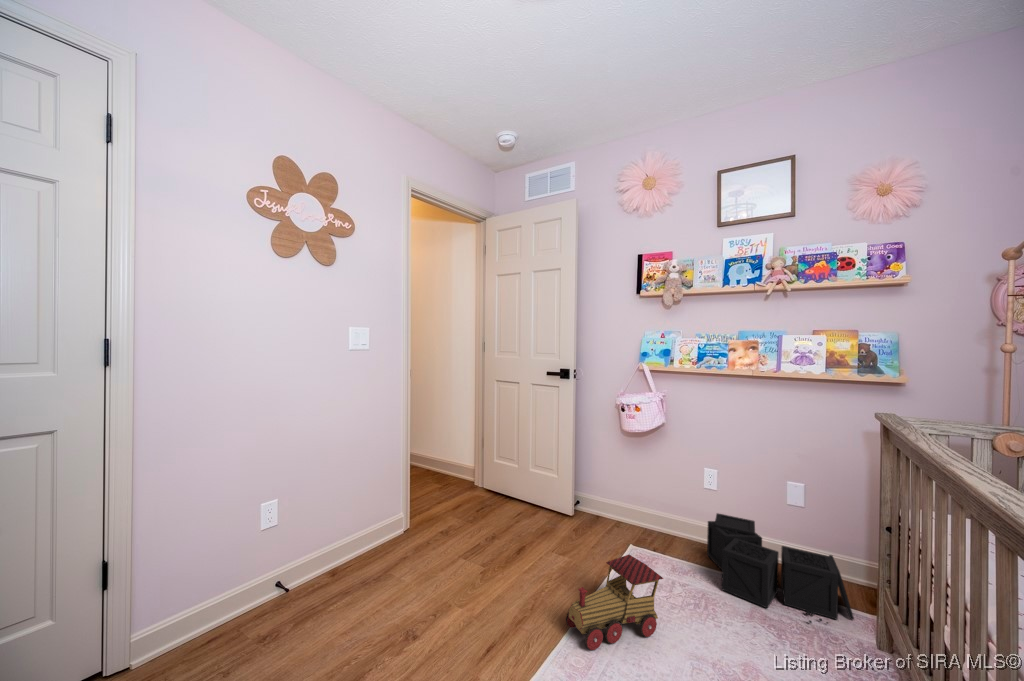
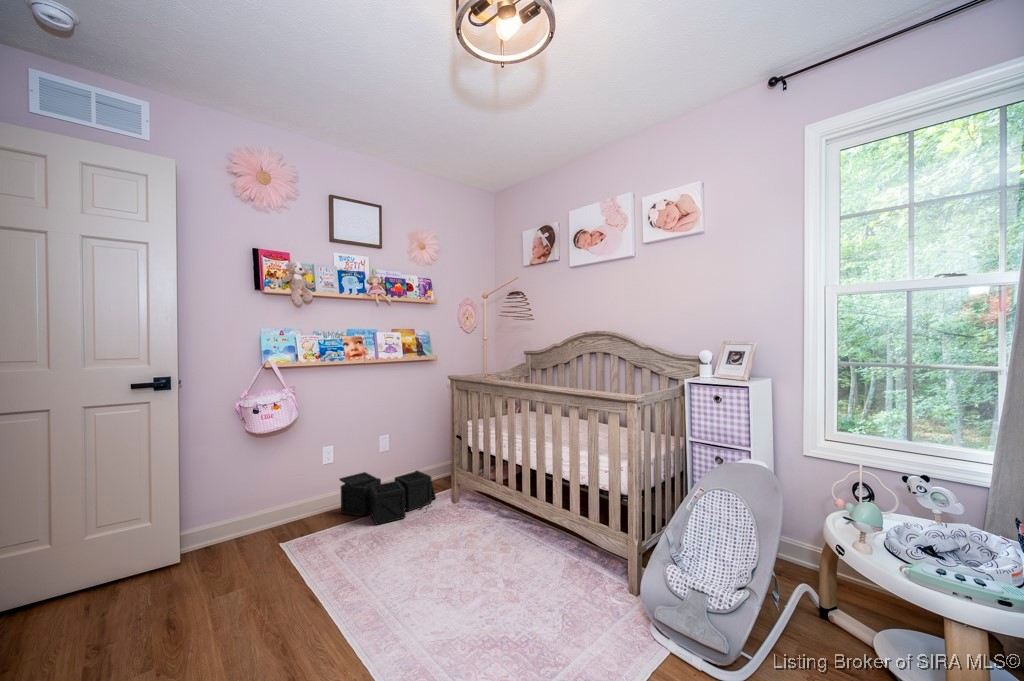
toy train: present [566,555,663,650] -> none [328,525,383,614]

